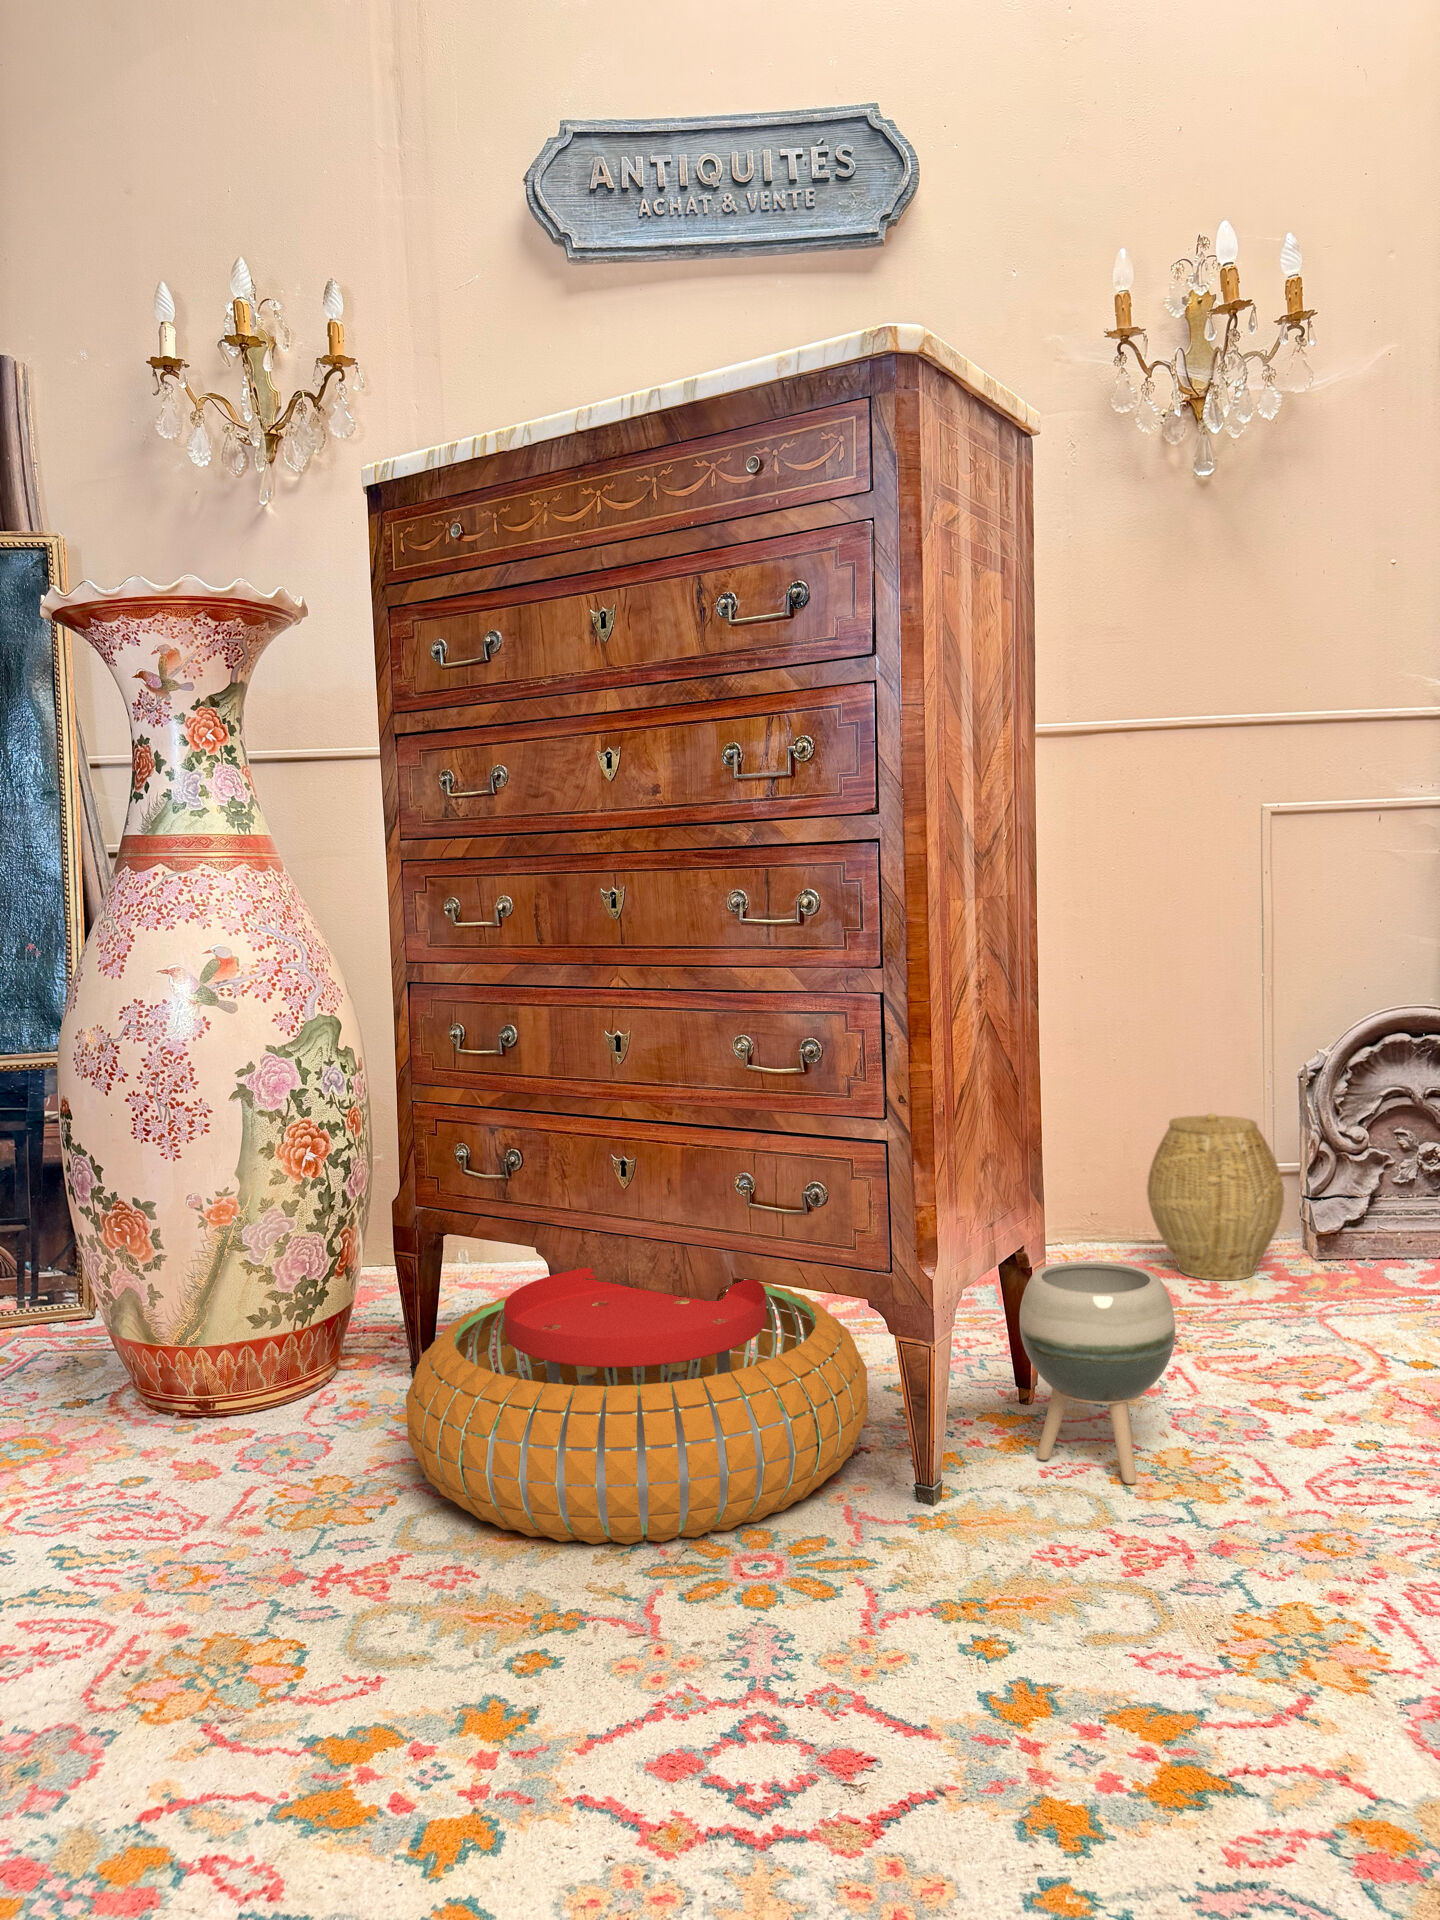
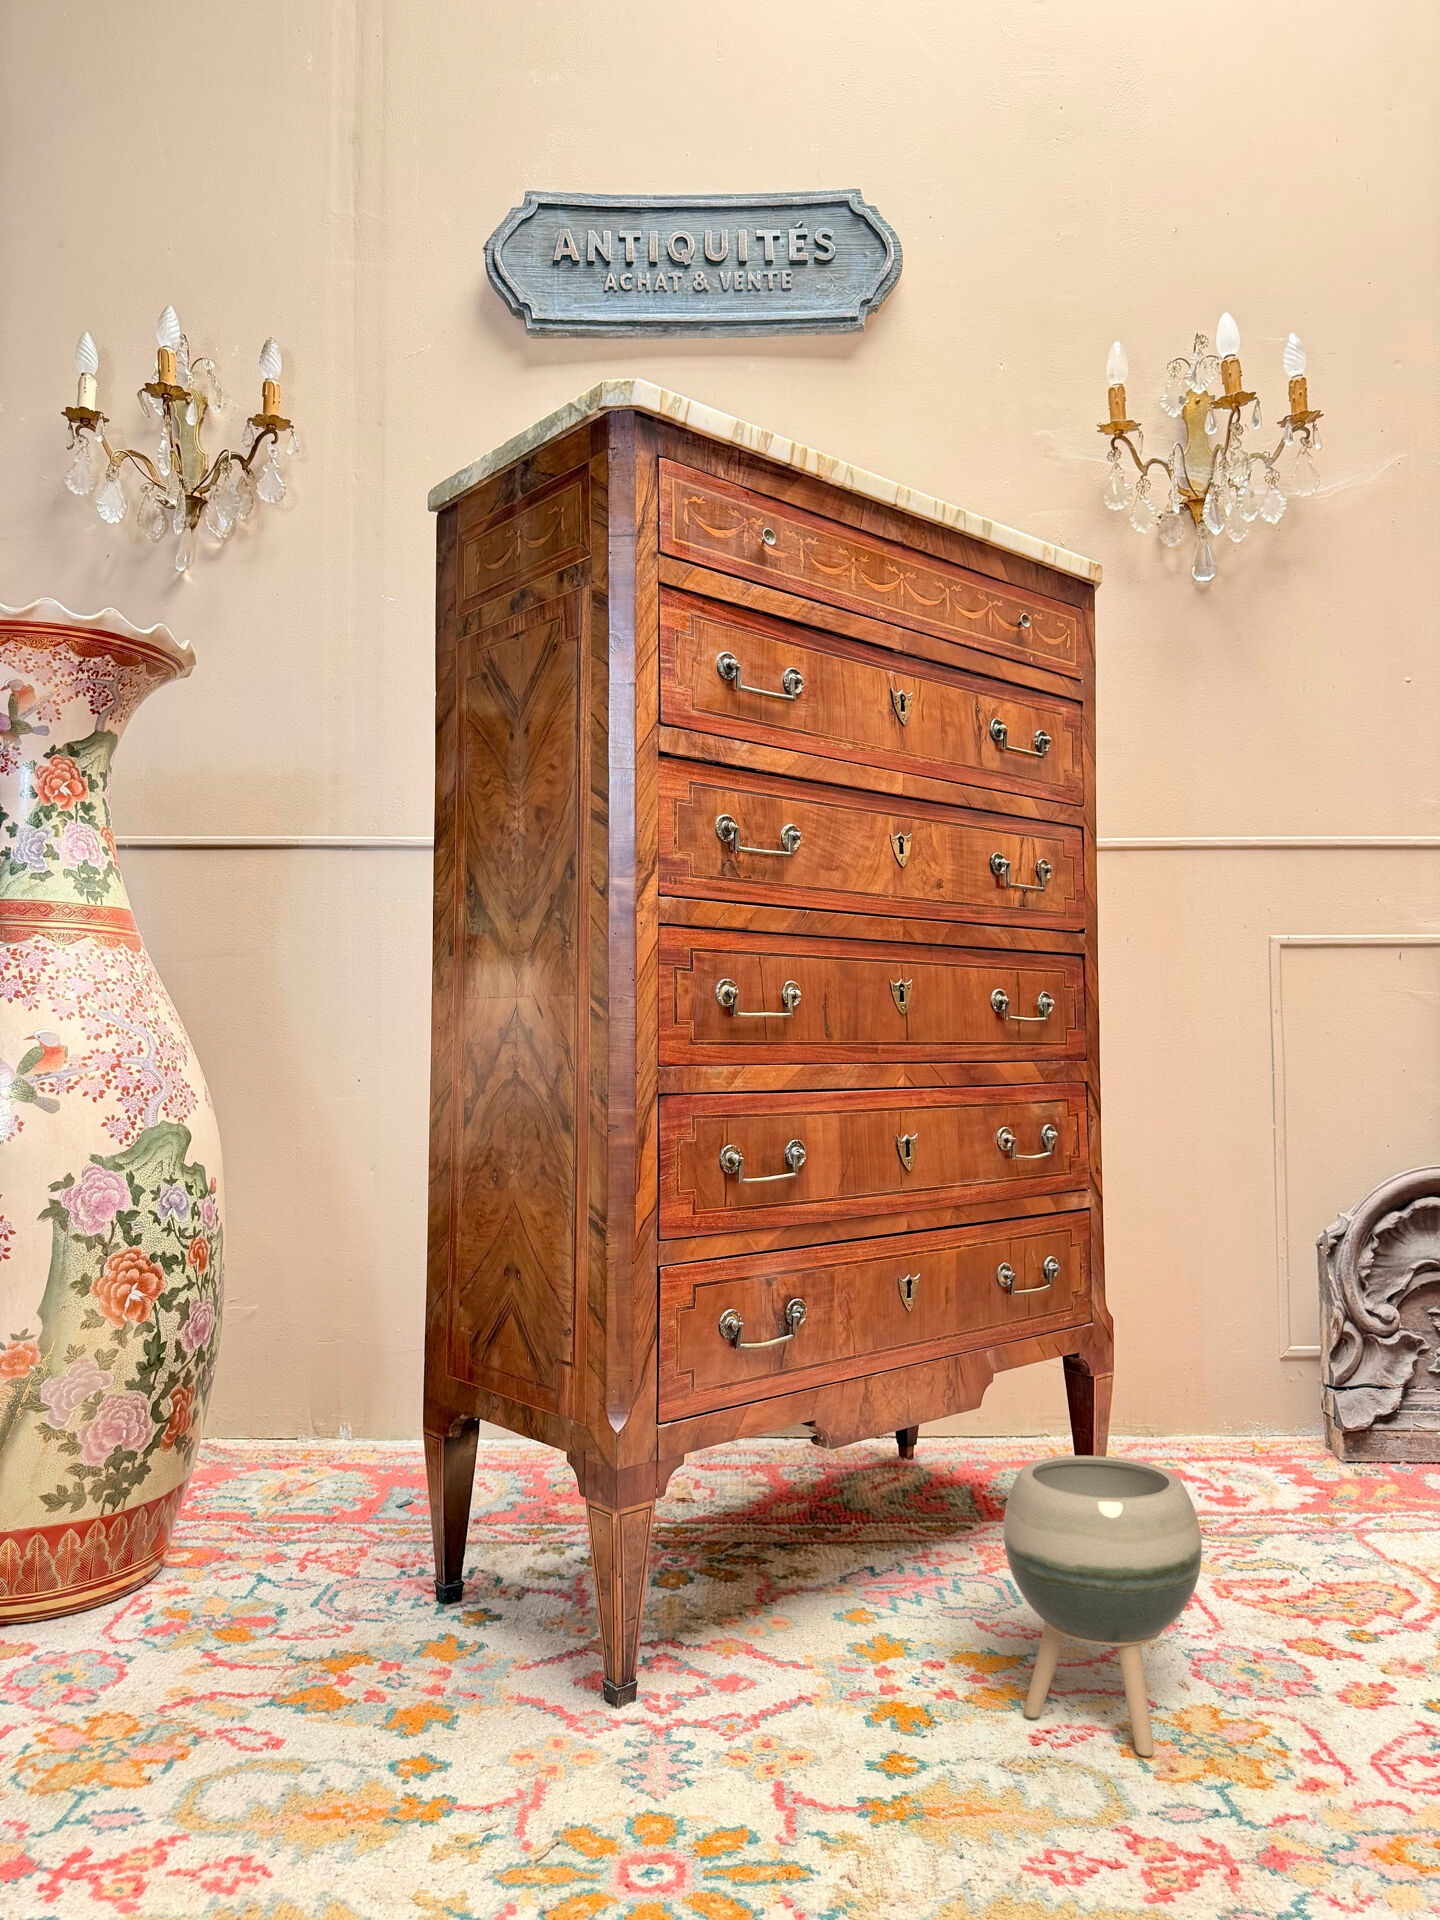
woven basket: present [1147,1113,1284,1280] -> none [1145,1284,1304,1485]
pouf: present [406,1268,868,1545] -> none [209,1441,810,1830]

